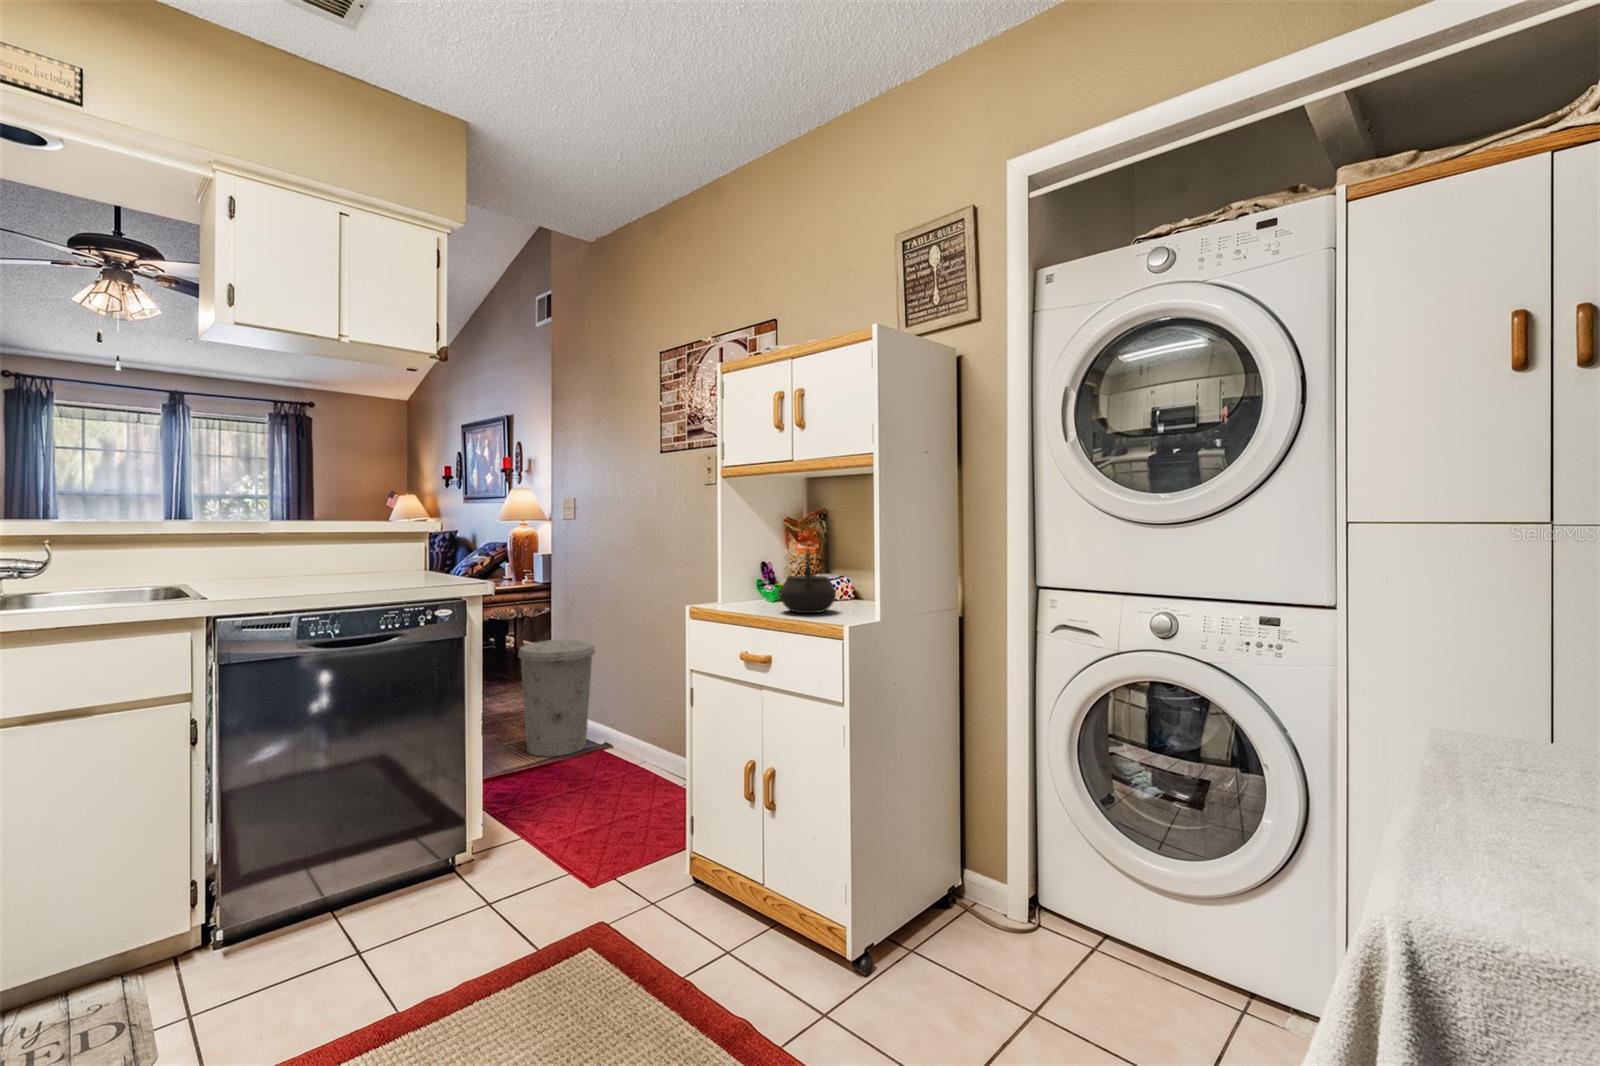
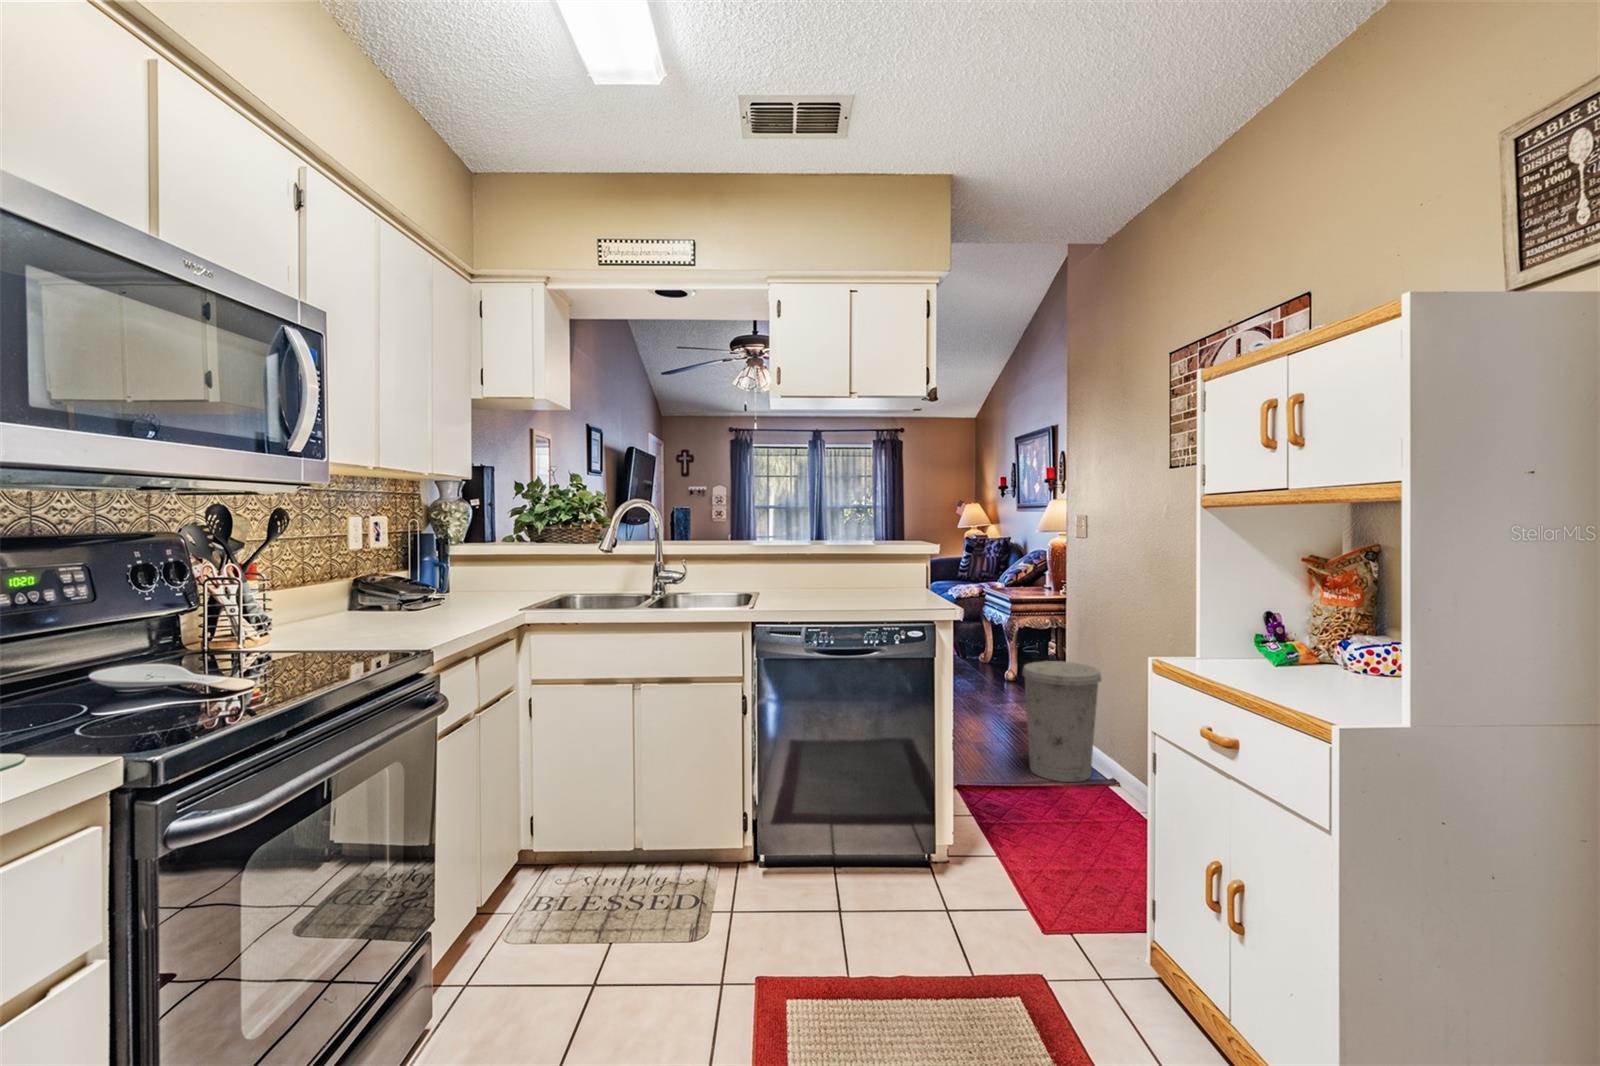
kettle: present [780,548,836,613] -> none [1266,600,1358,689]

